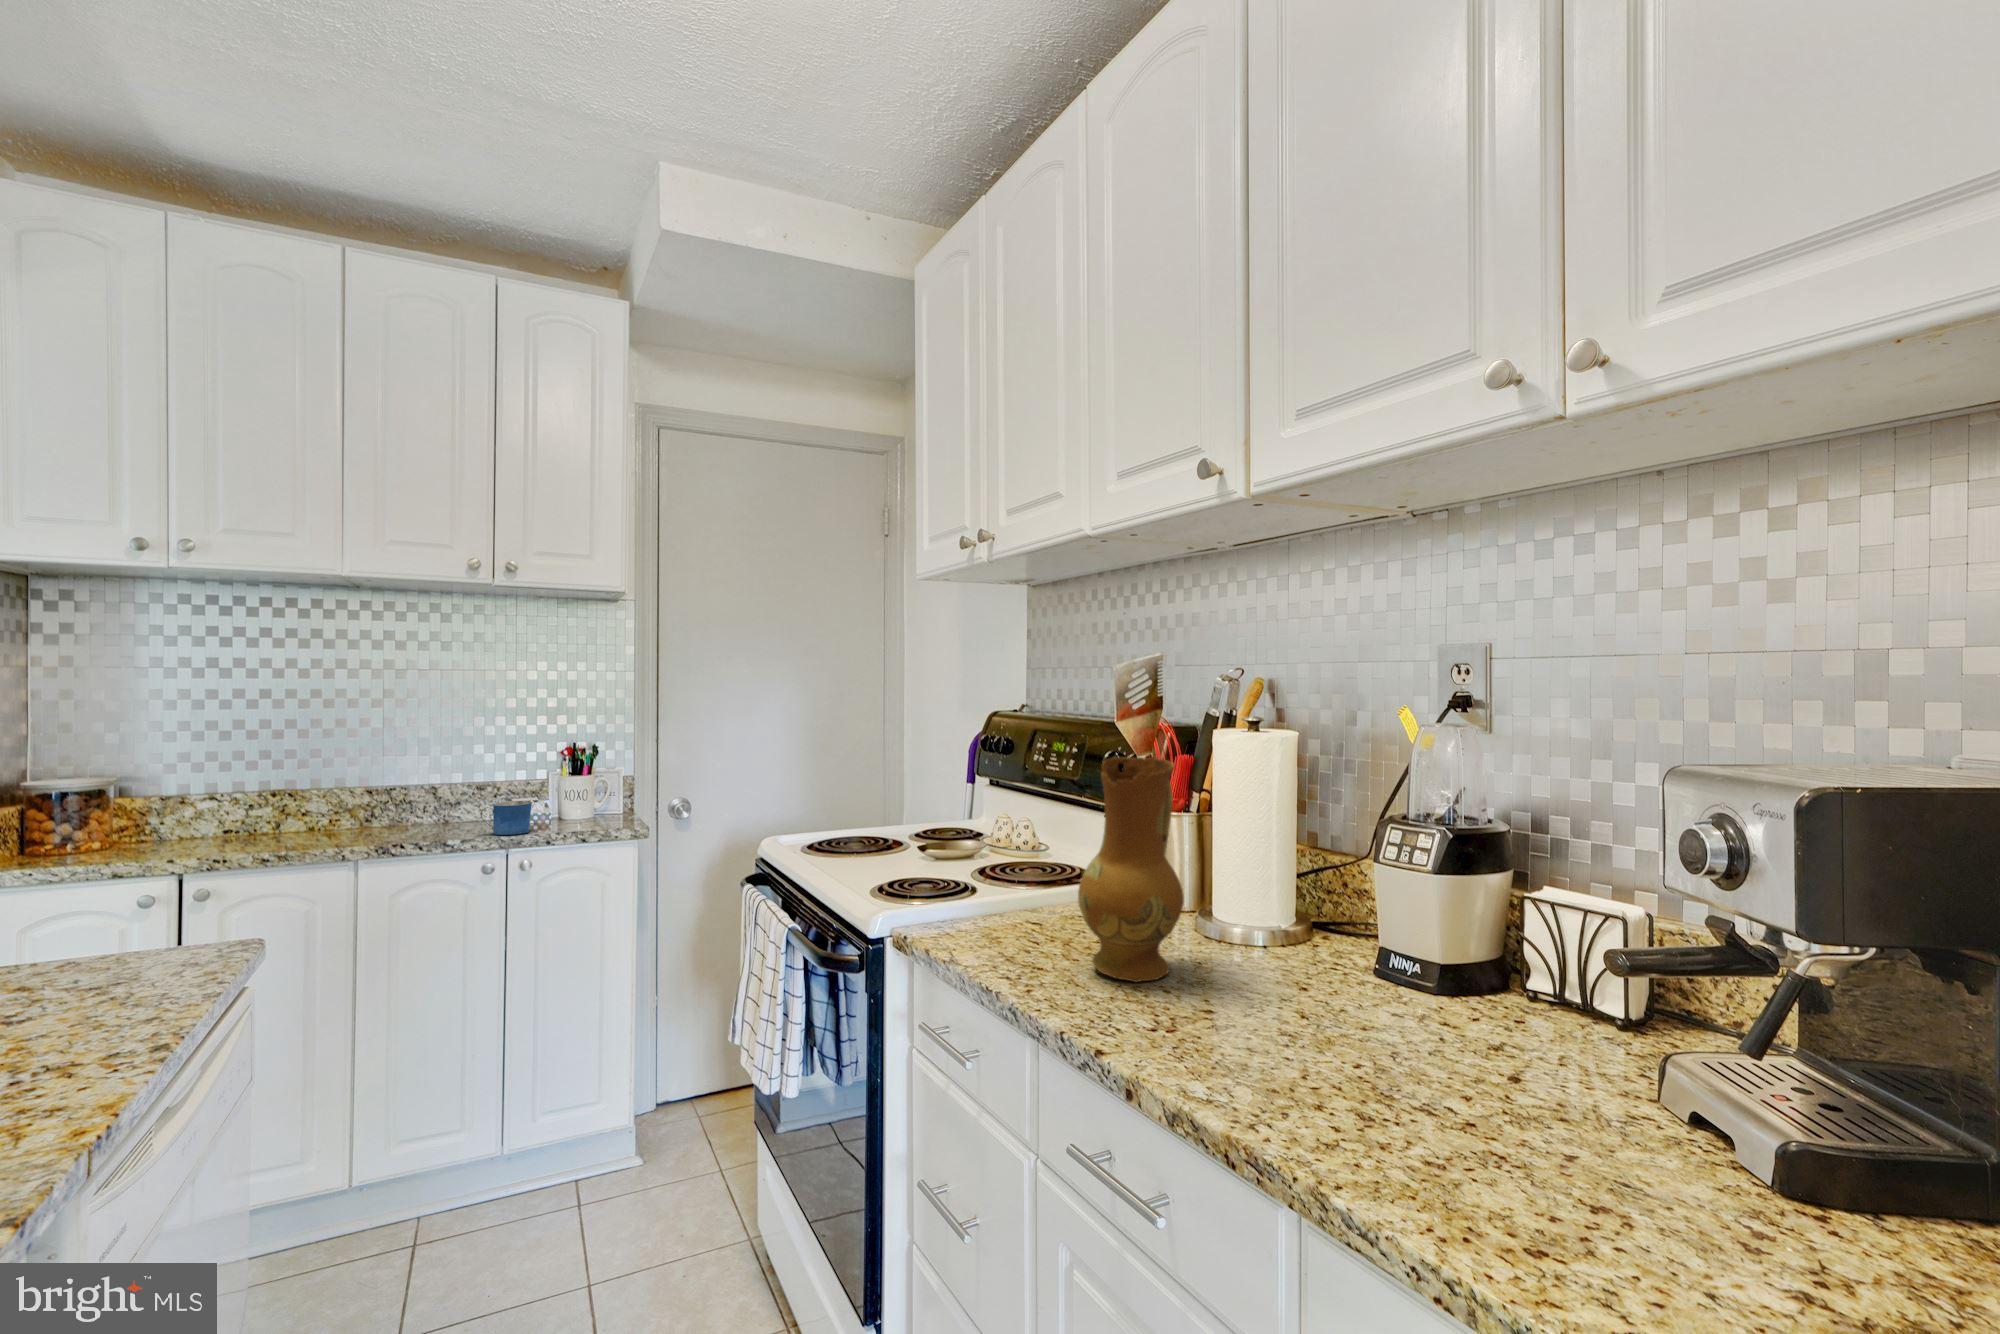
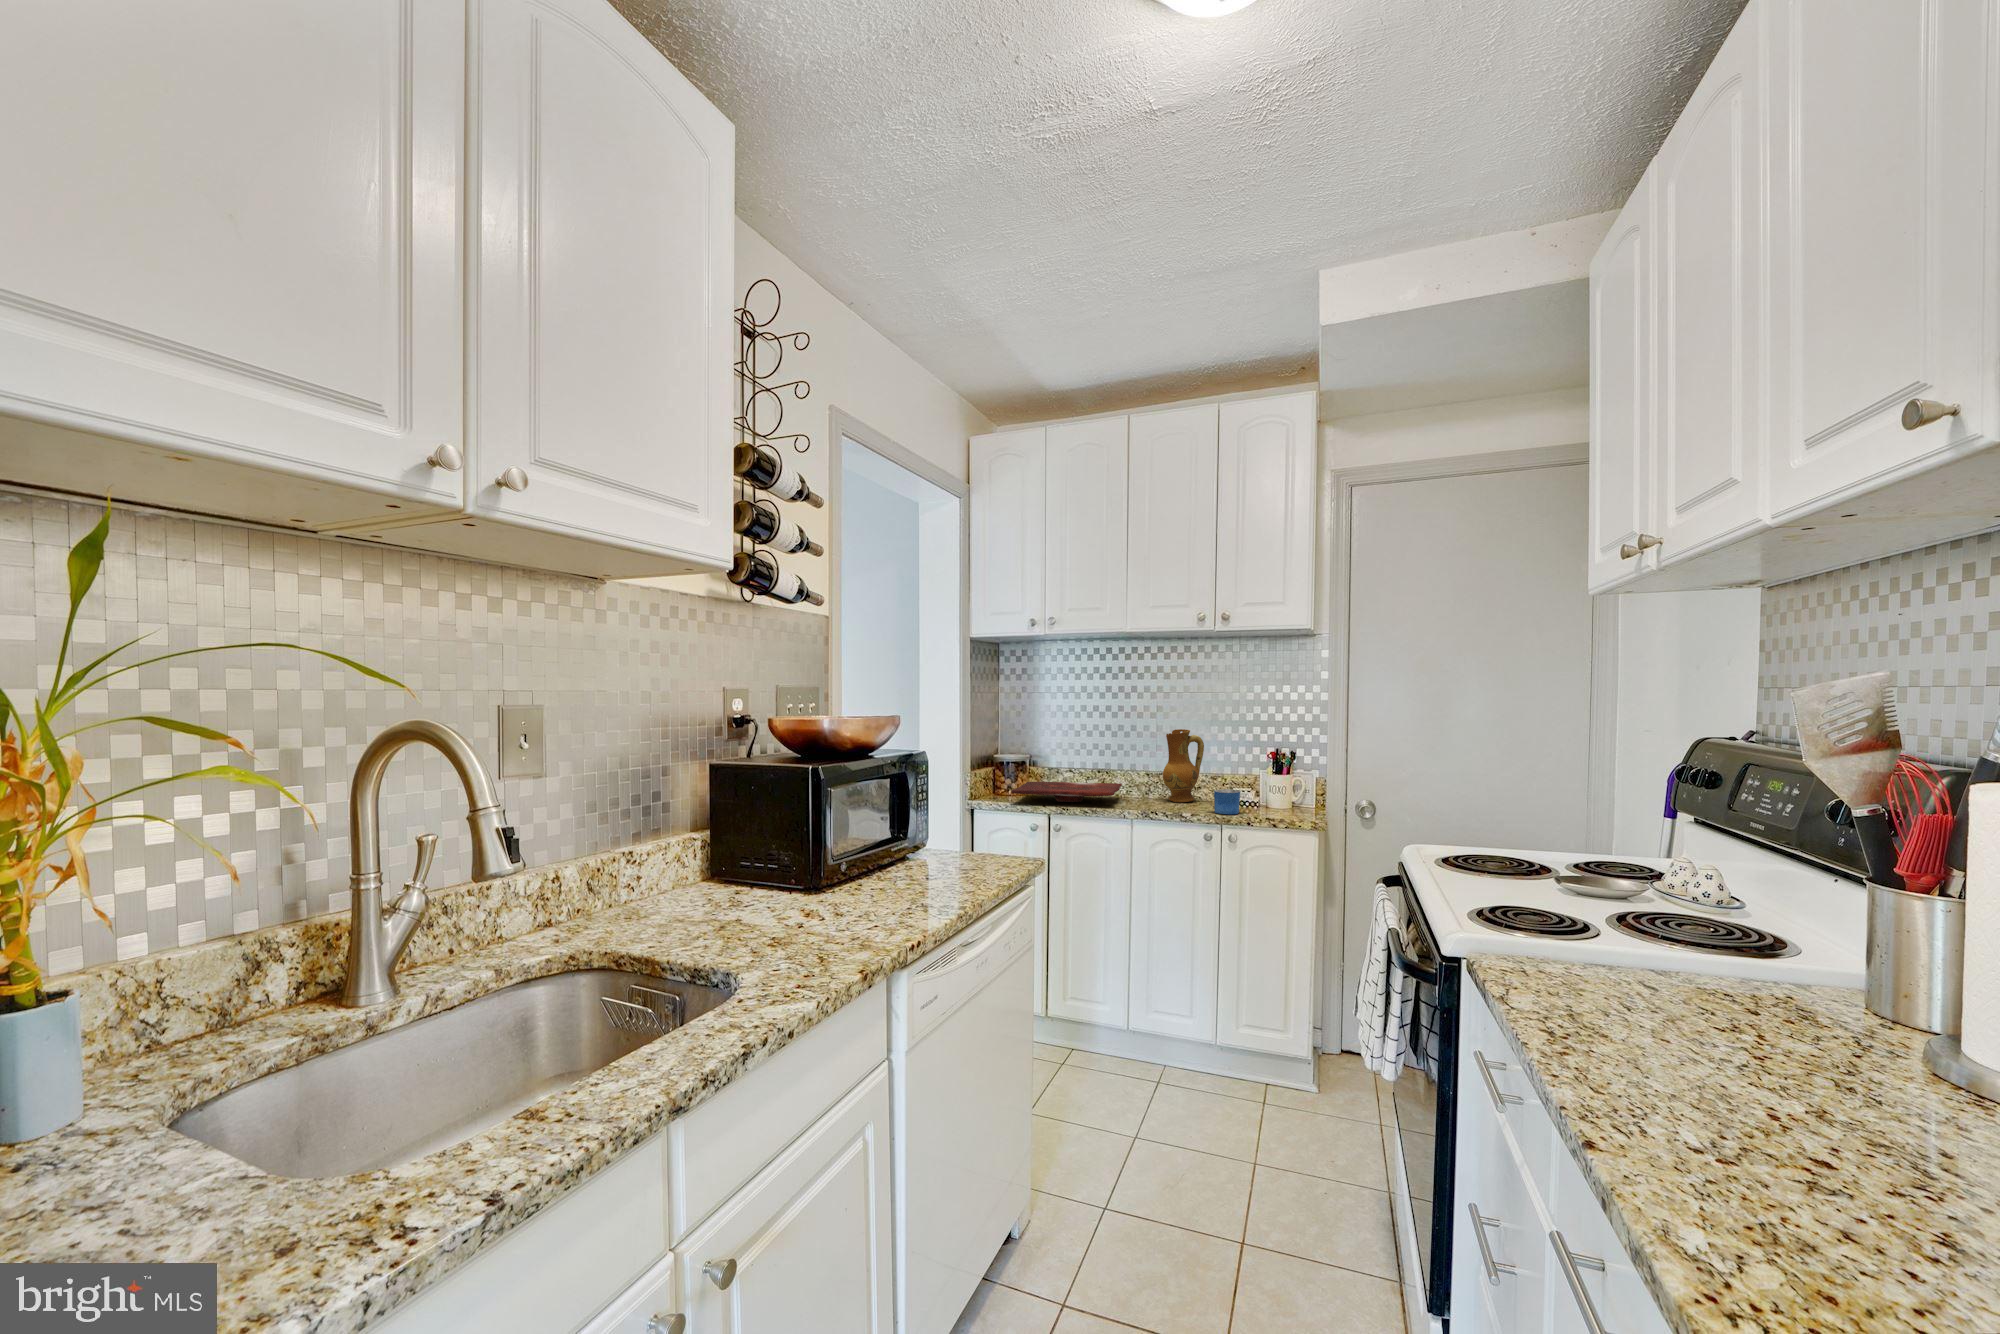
ceramic jug: present [1078,757,1184,982] -> present [1163,729,1204,802]
cutting board: none [93,810,324,851] -> present [1011,782,1122,802]

